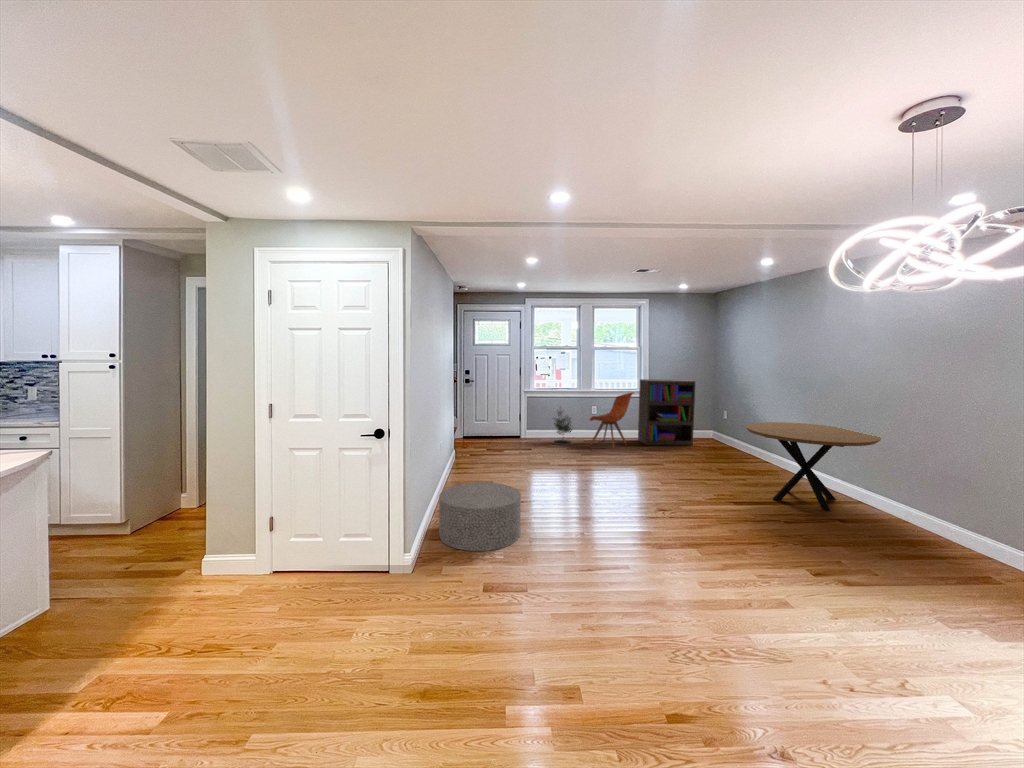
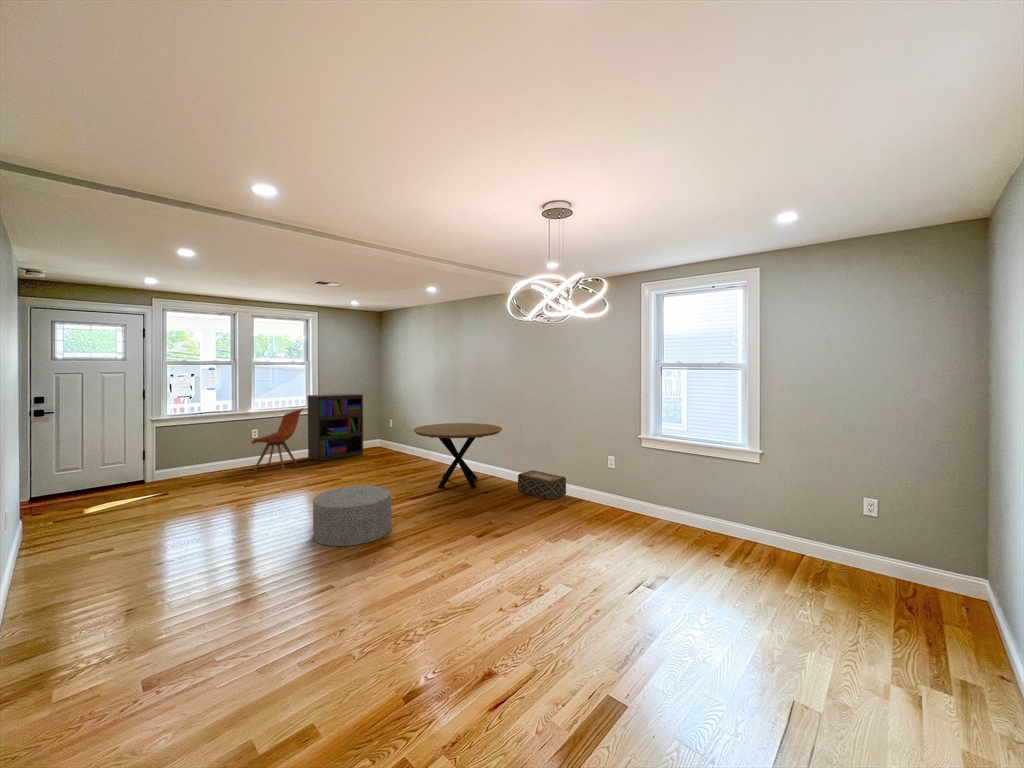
potted tree: present [553,411,572,445] -> none [199,431,232,478]
ottoman: present [439,482,521,551] -> present [313,486,391,546]
woven basket: none [902,508,1006,559] -> present [518,470,566,500]

